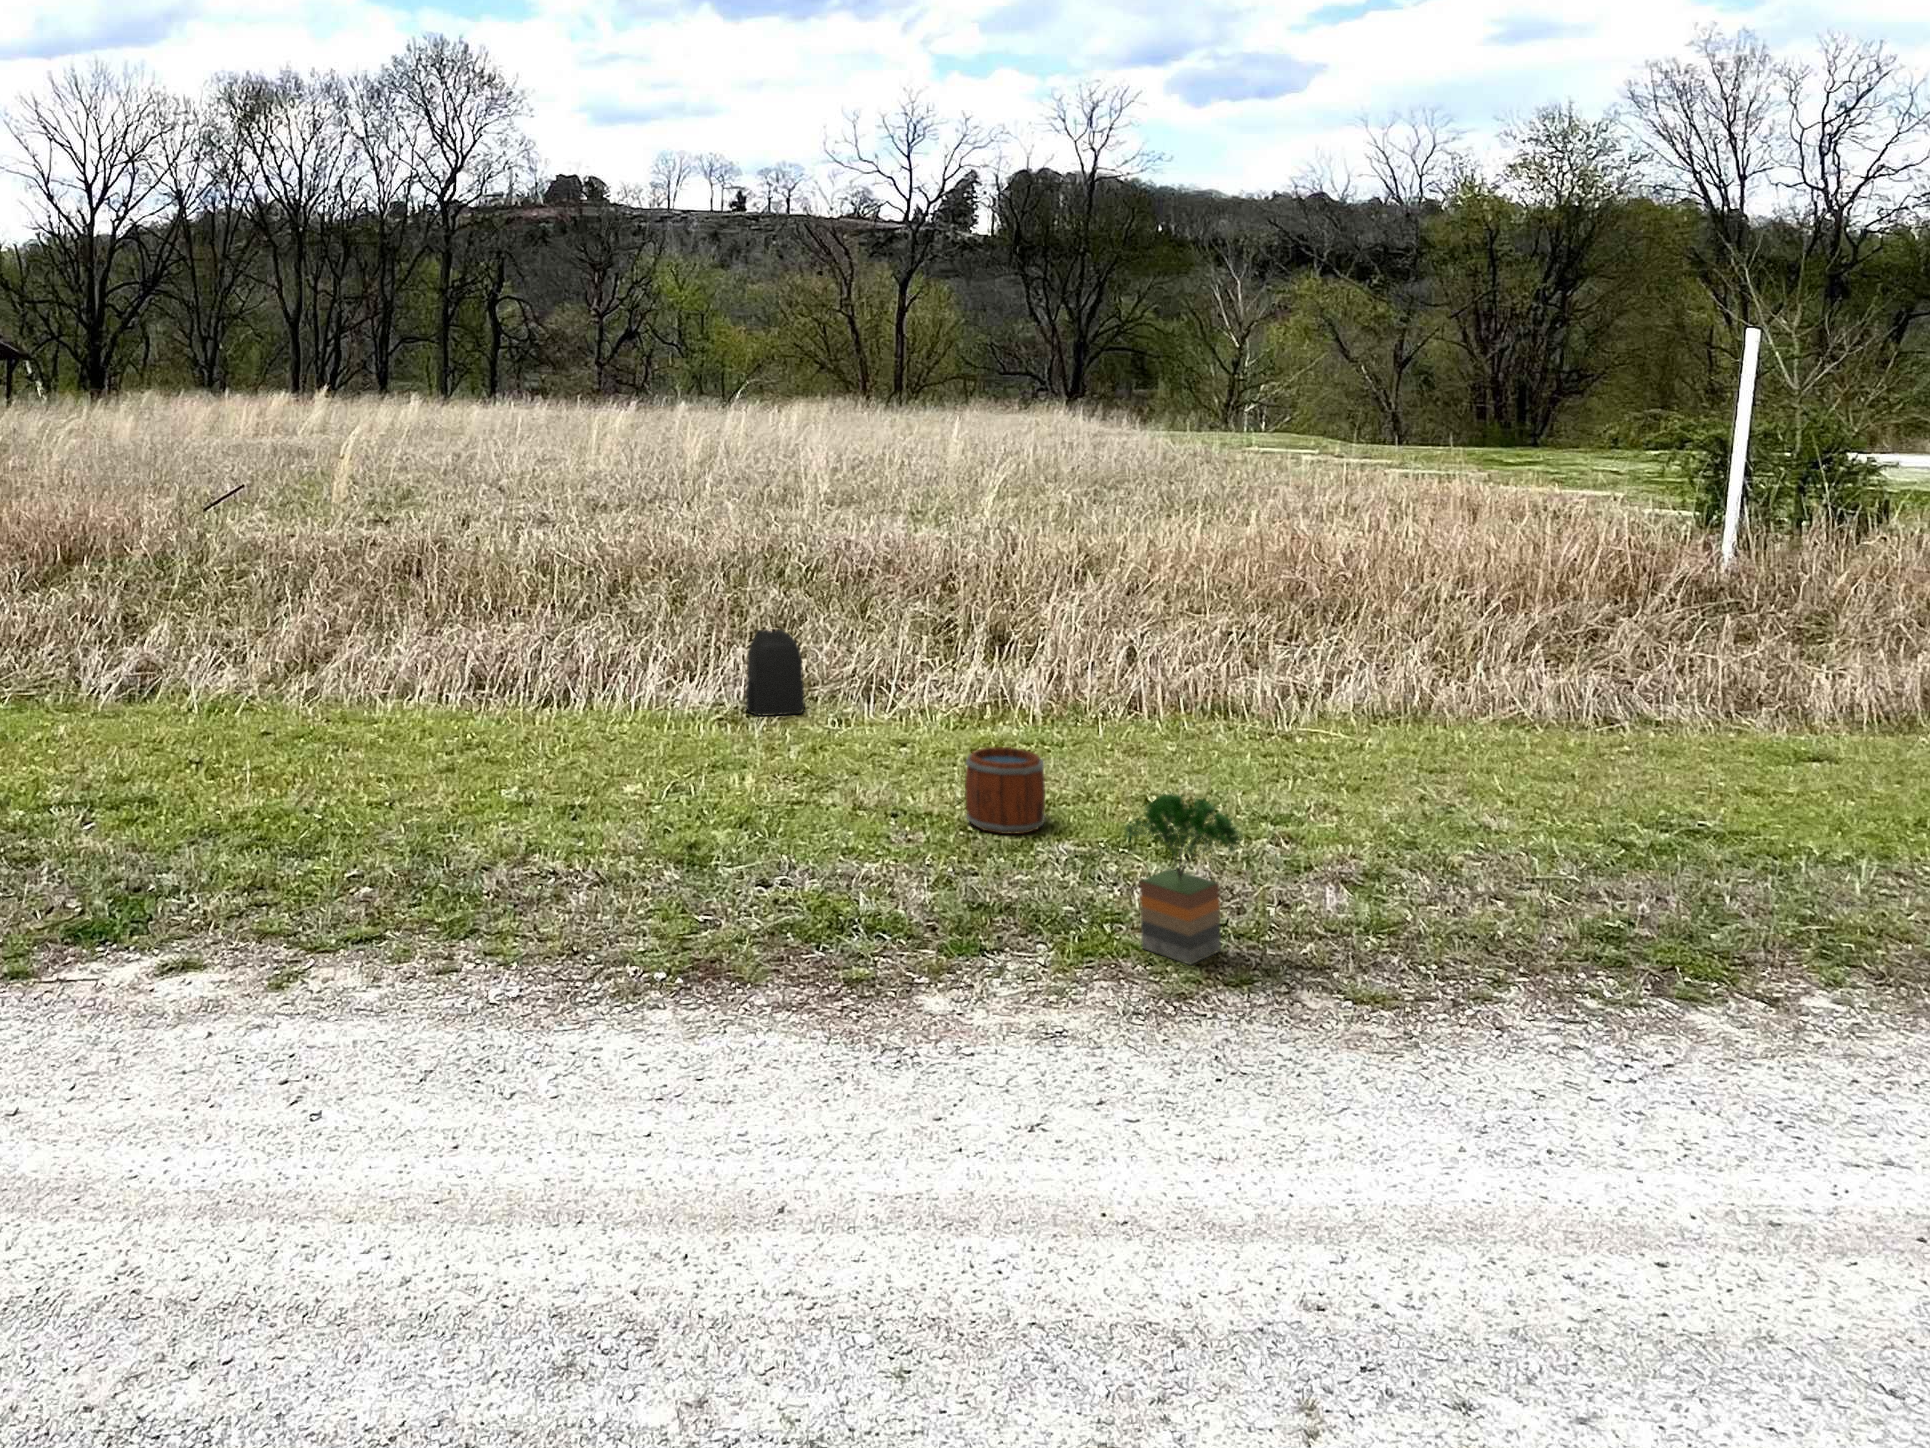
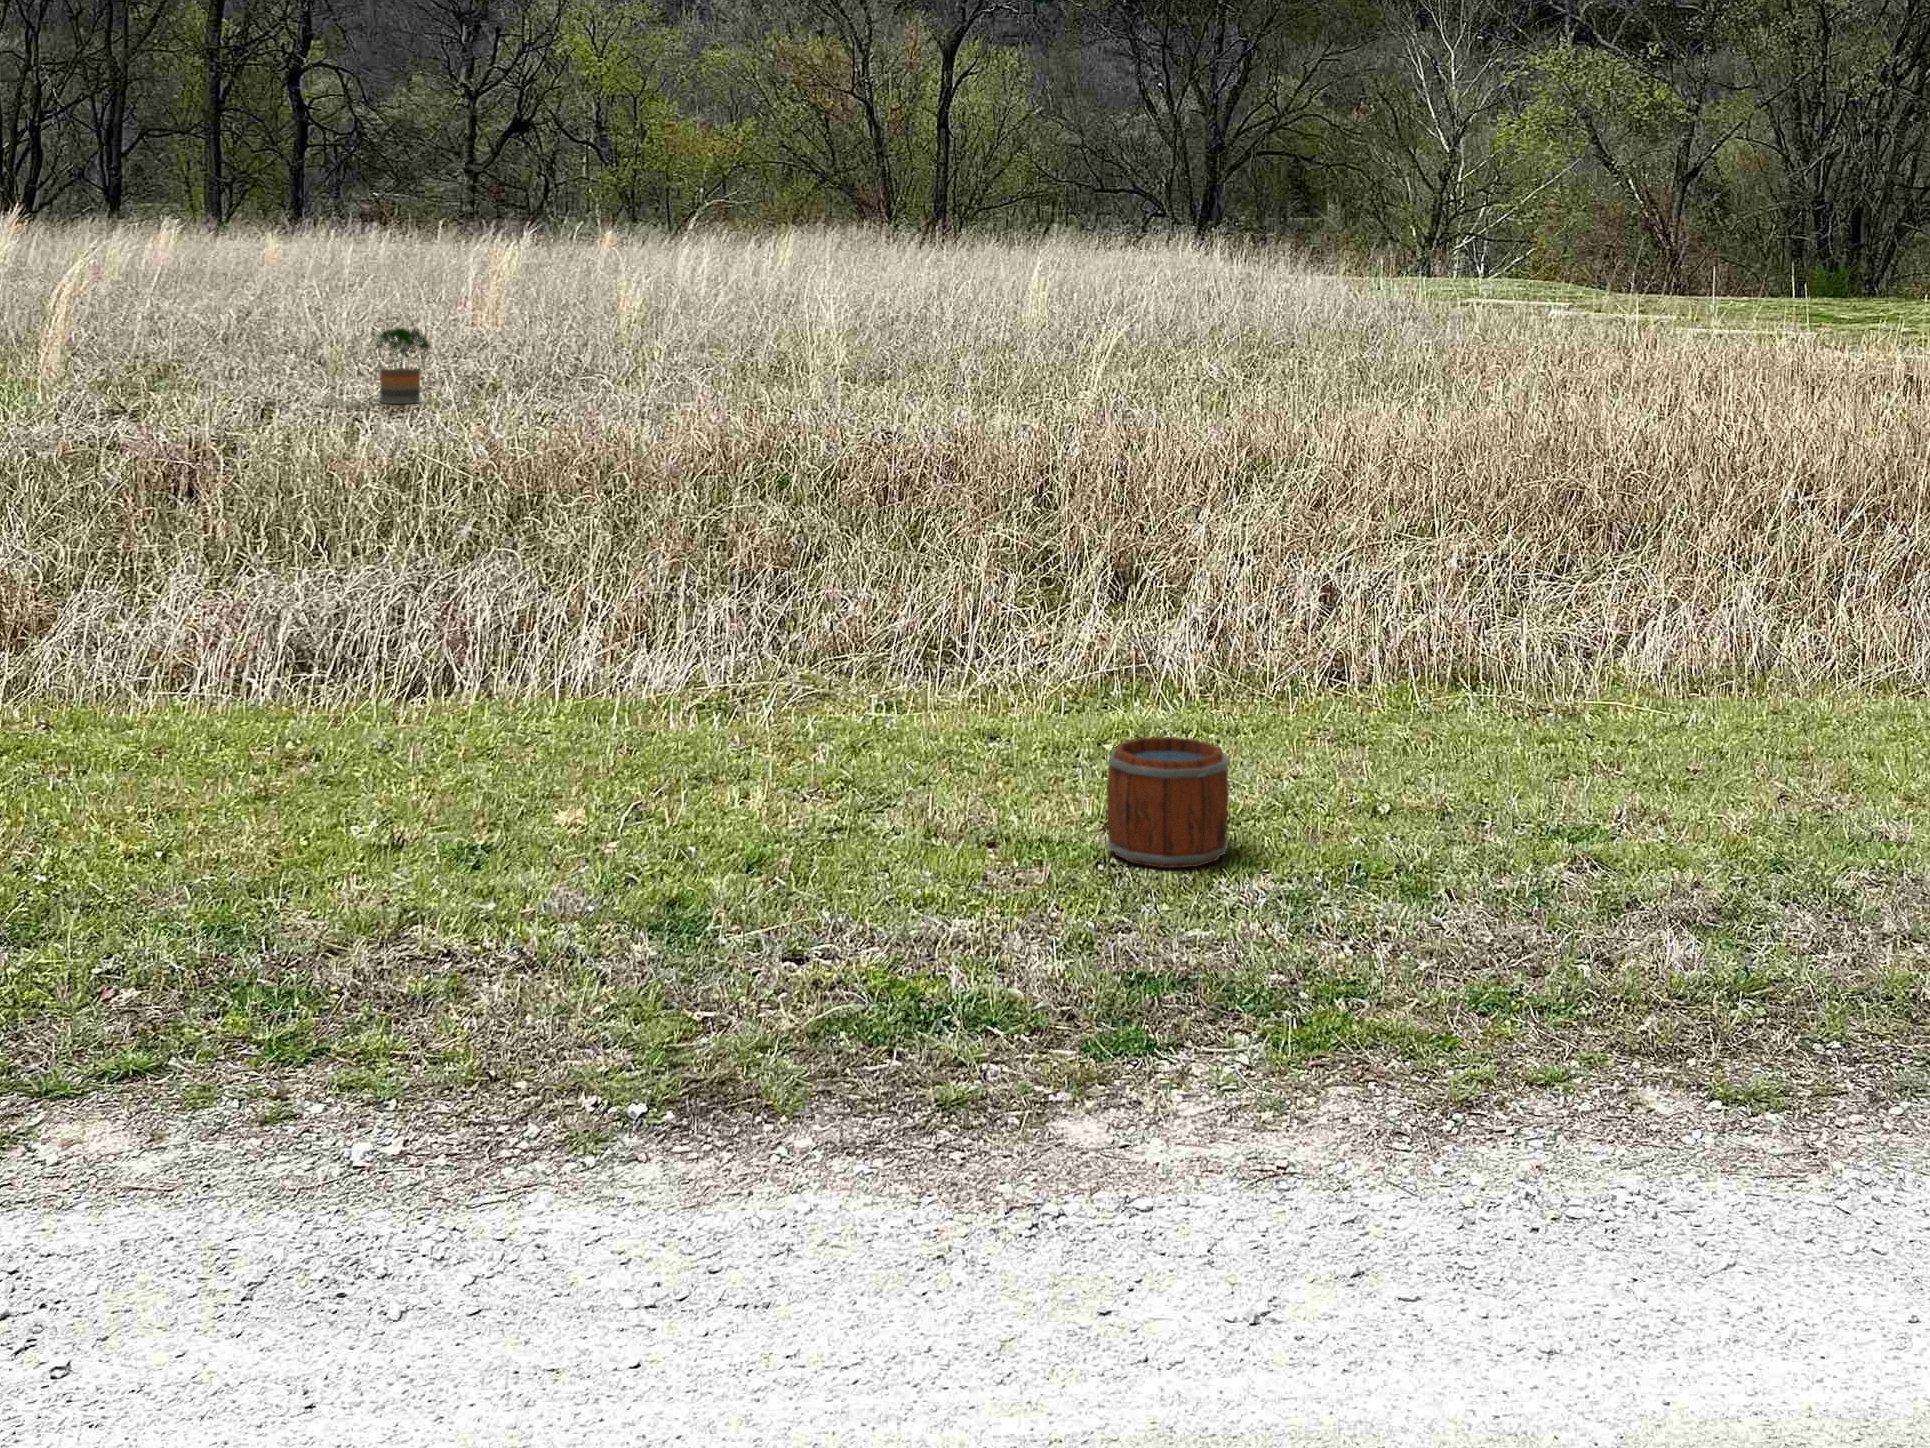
backpack: present [746,629,805,716] -> none [742,562,836,701]
potted tree: present [1125,793,1242,965] -> present [376,328,432,404]

